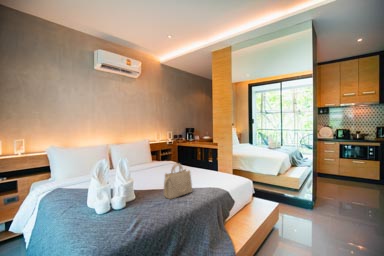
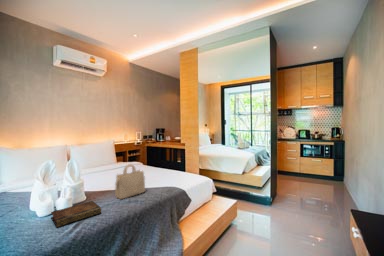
book: none [108,200,156,228] -> present [51,201,101,227]

